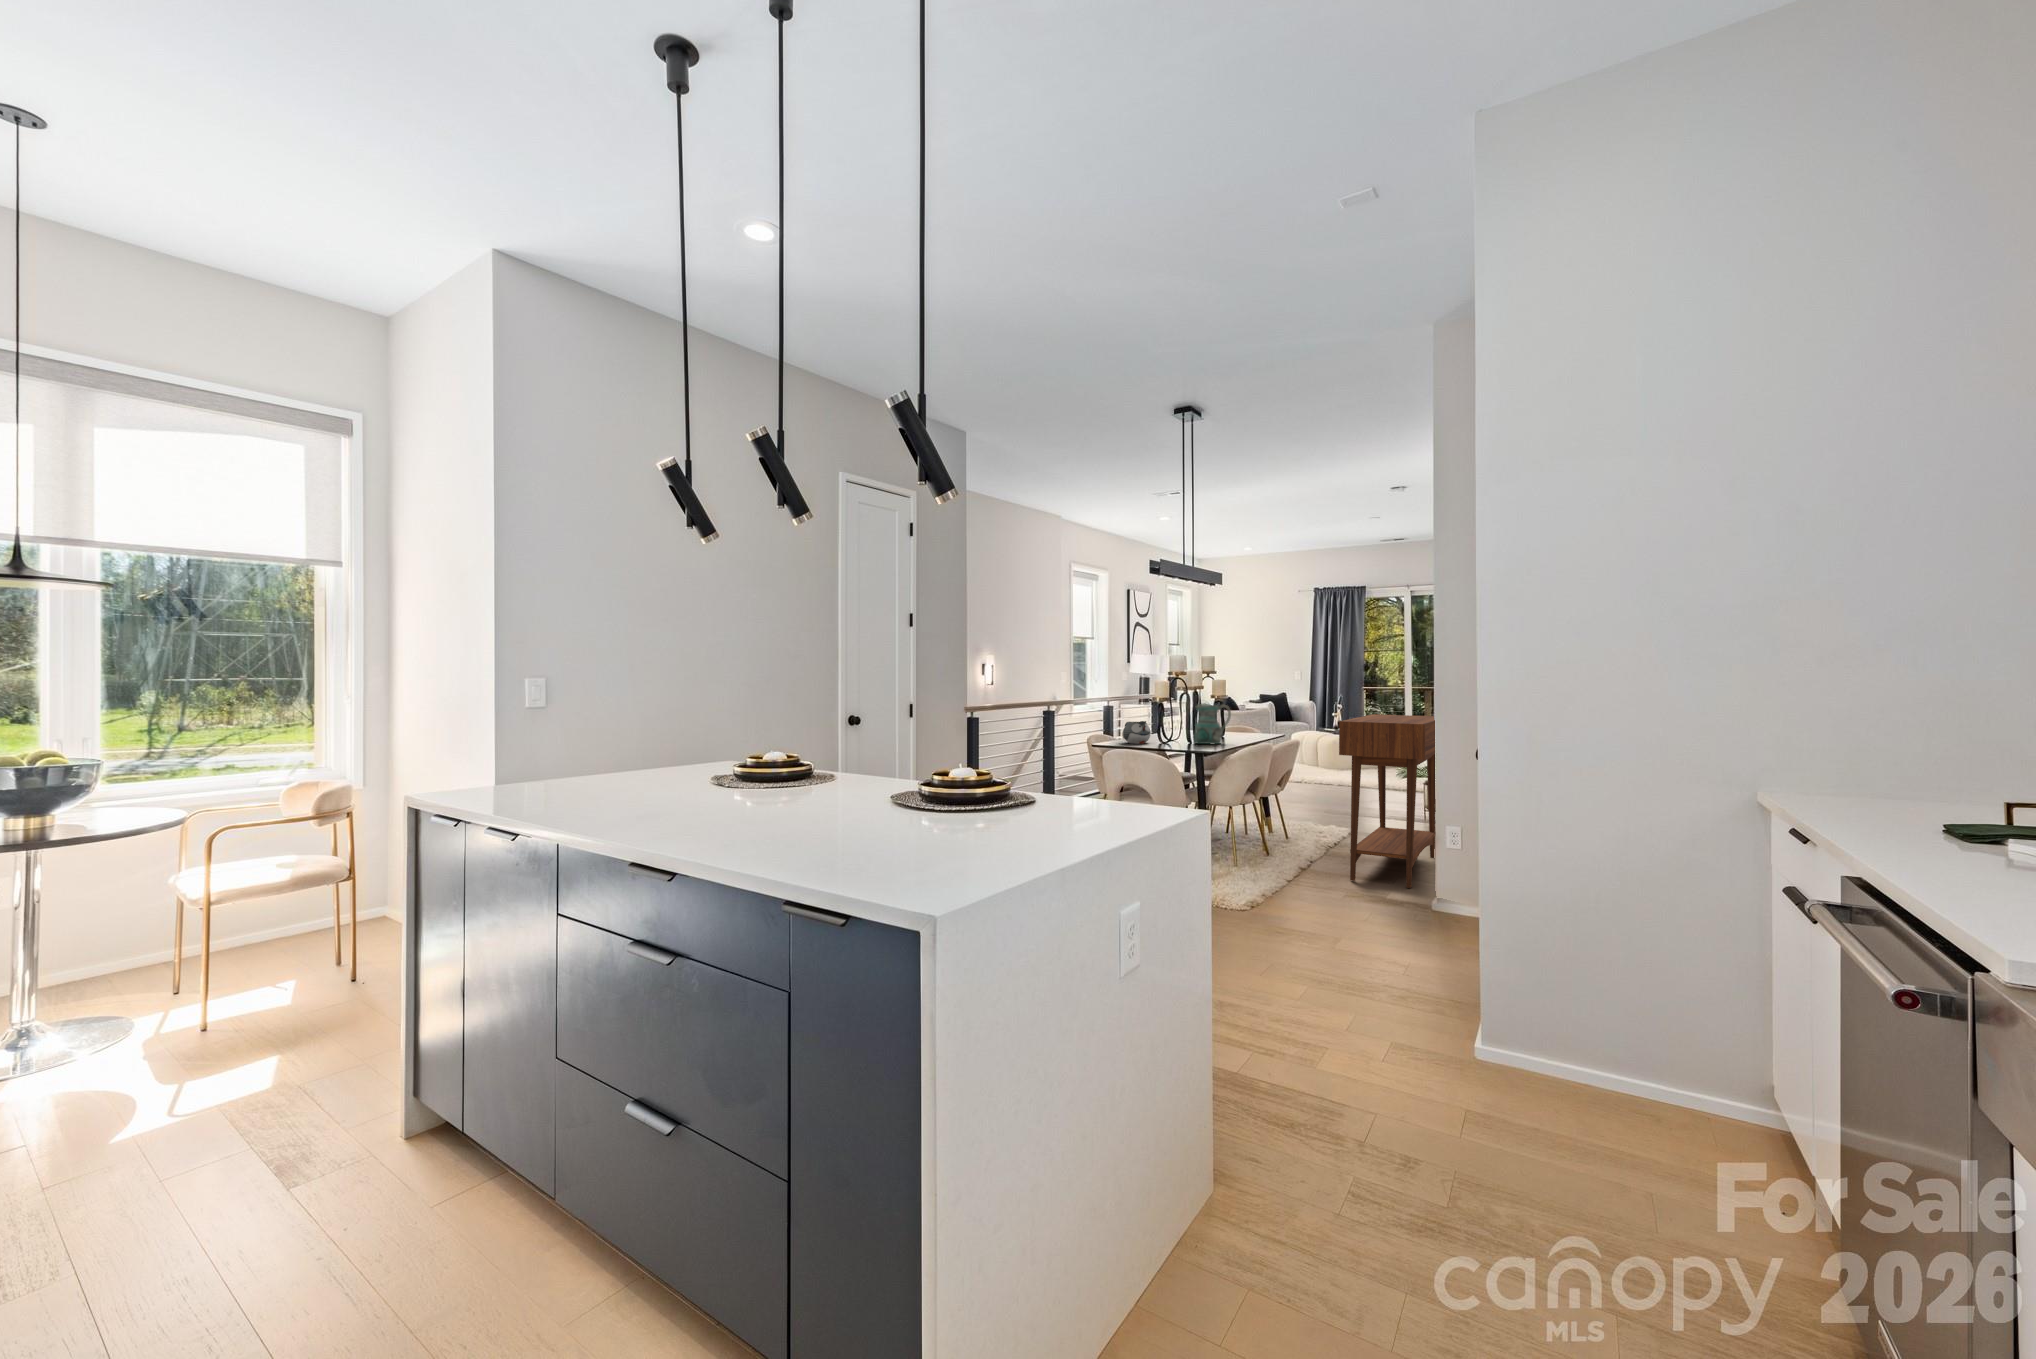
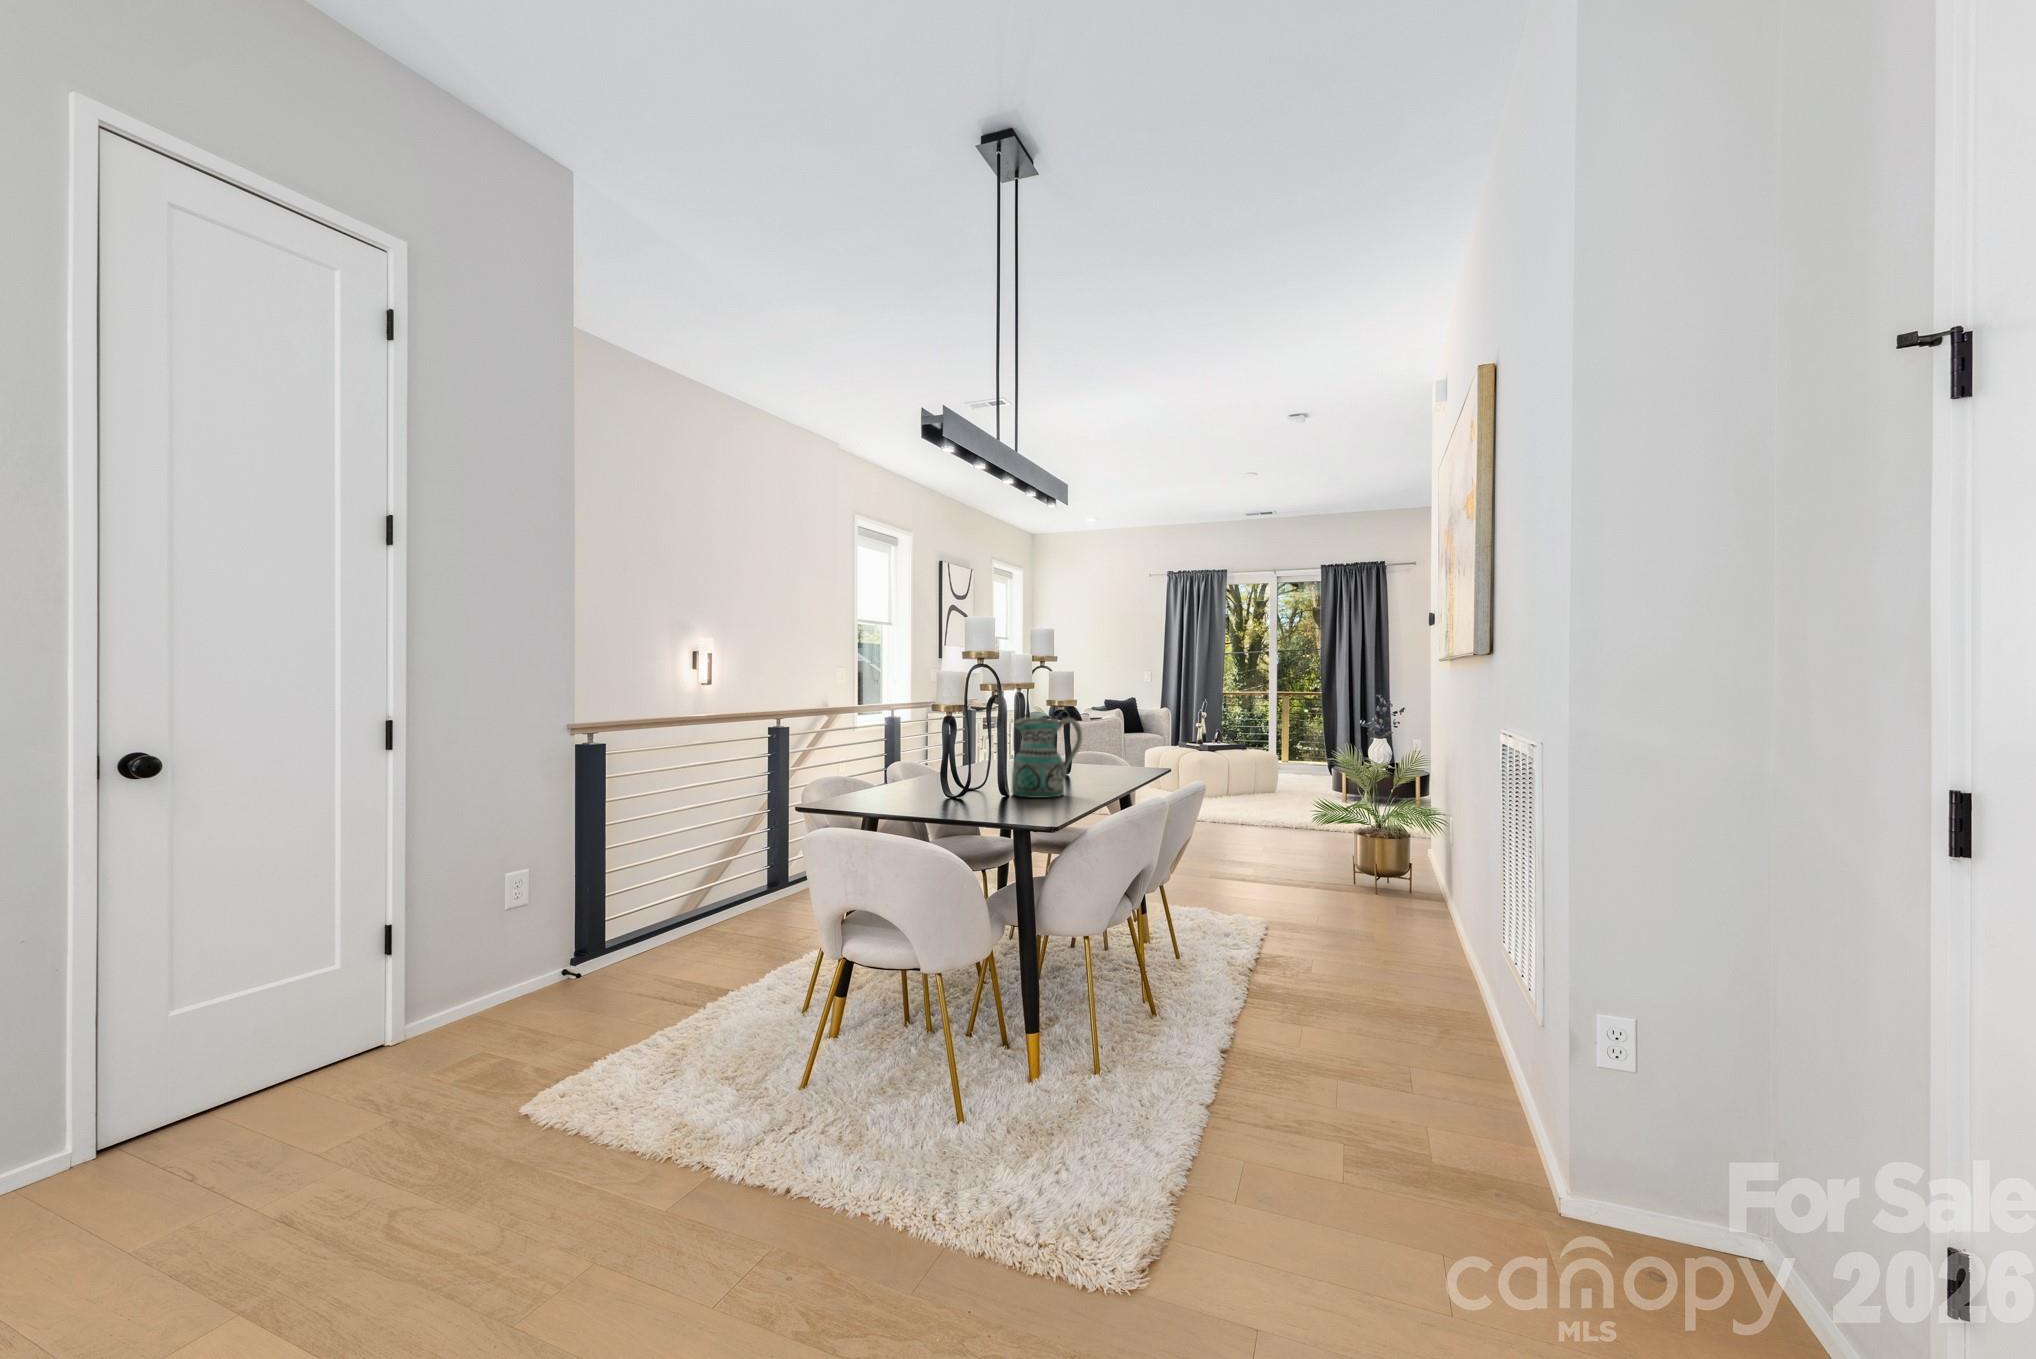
console table: present [1339,714,1436,888] -> none [1318,734,1521,1139]
teapot: present [1123,721,1151,744] -> none [873,751,929,797]

